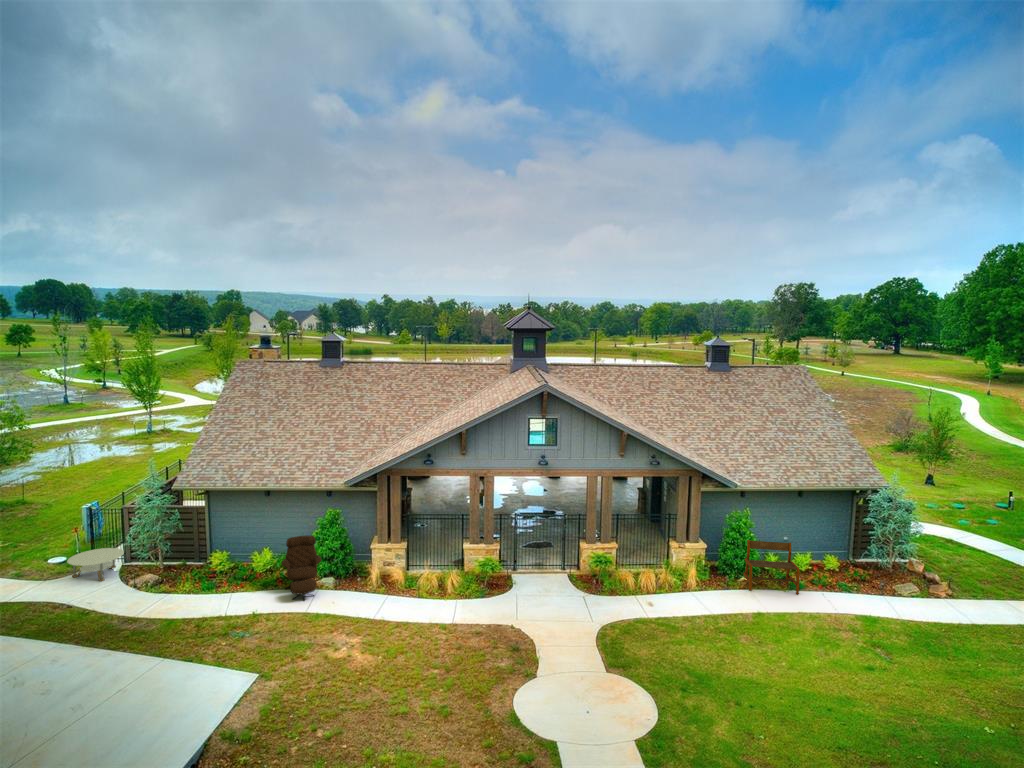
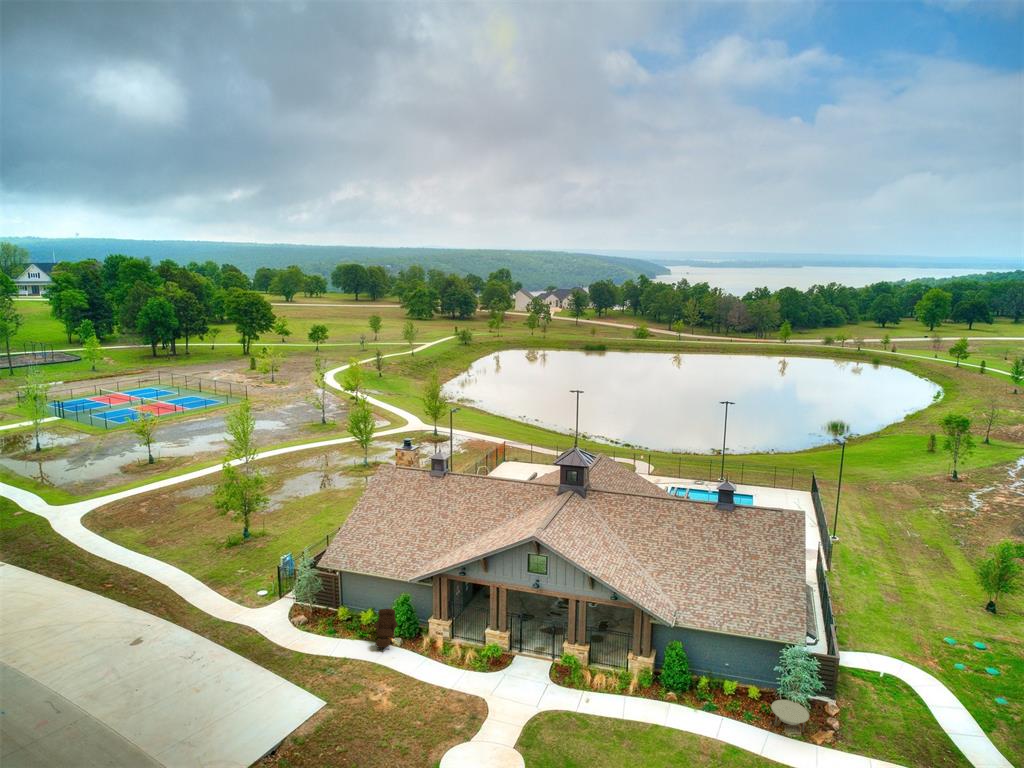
bench: present [744,540,800,594] -> none [668,666,707,715]
round table: present [67,548,124,581] -> present [771,700,809,732]

